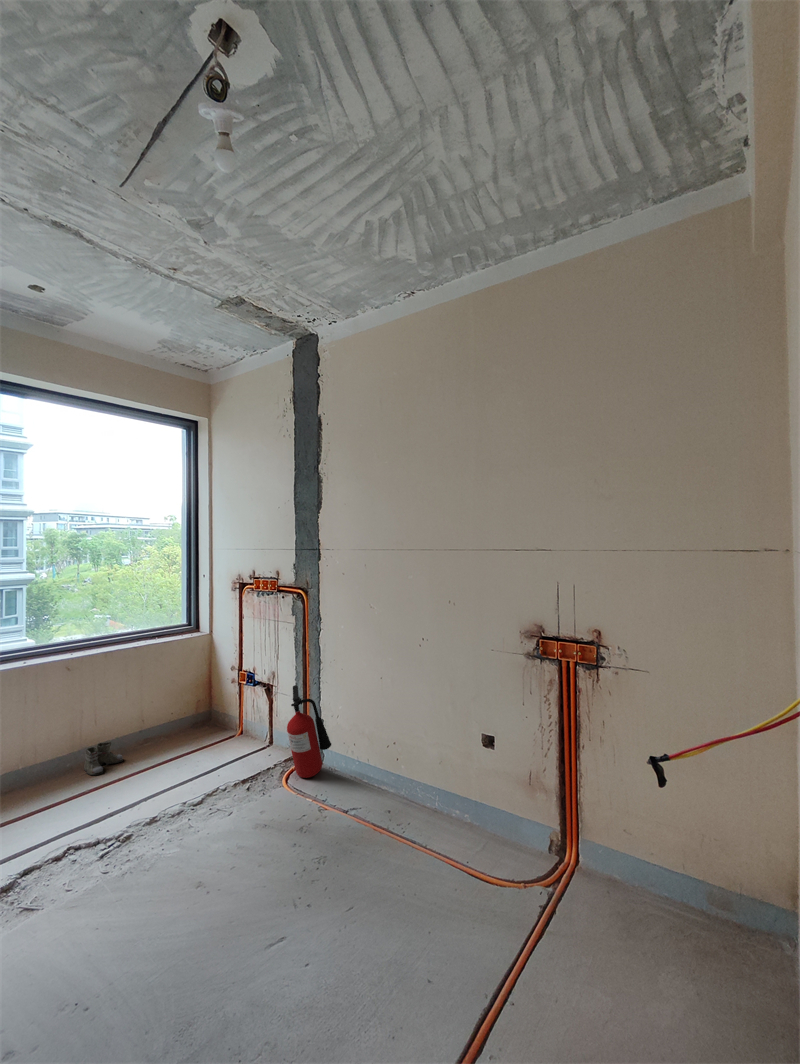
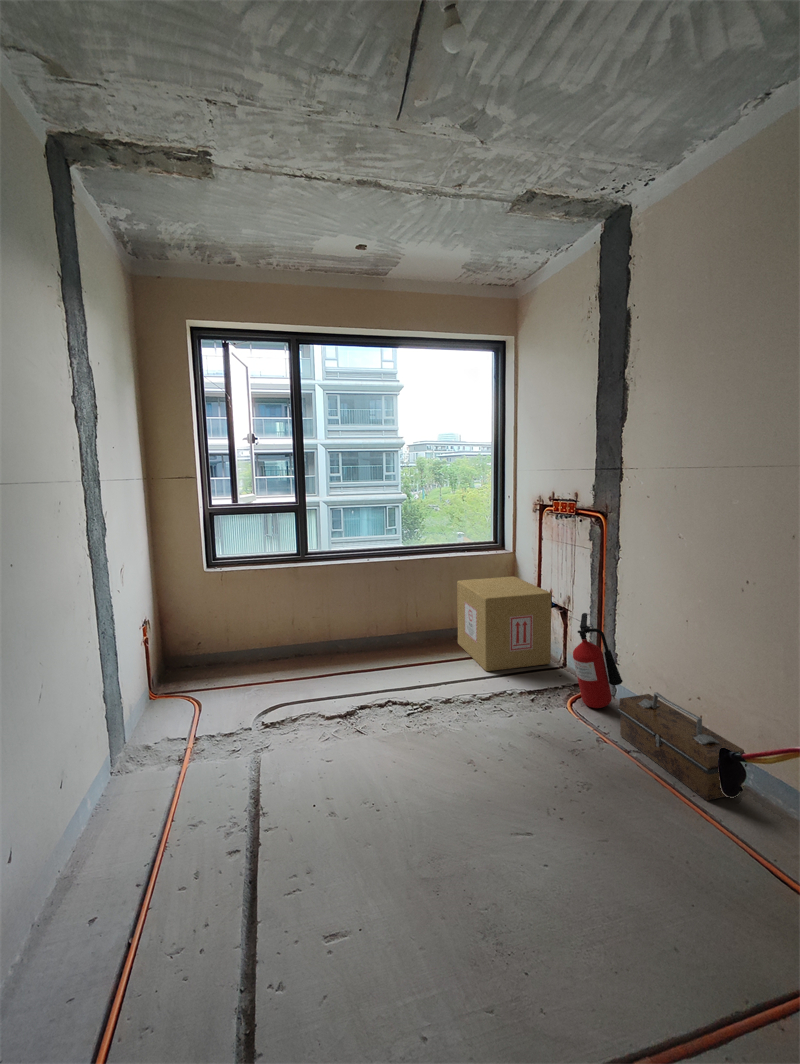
cardboard box: none [147,658,256,771] -> present [457,576,552,671]
boots: present [84,742,123,775] -> none [406,632,439,656]
toolbox: none [333,747,438,832] -> present [616,692,747,800]

